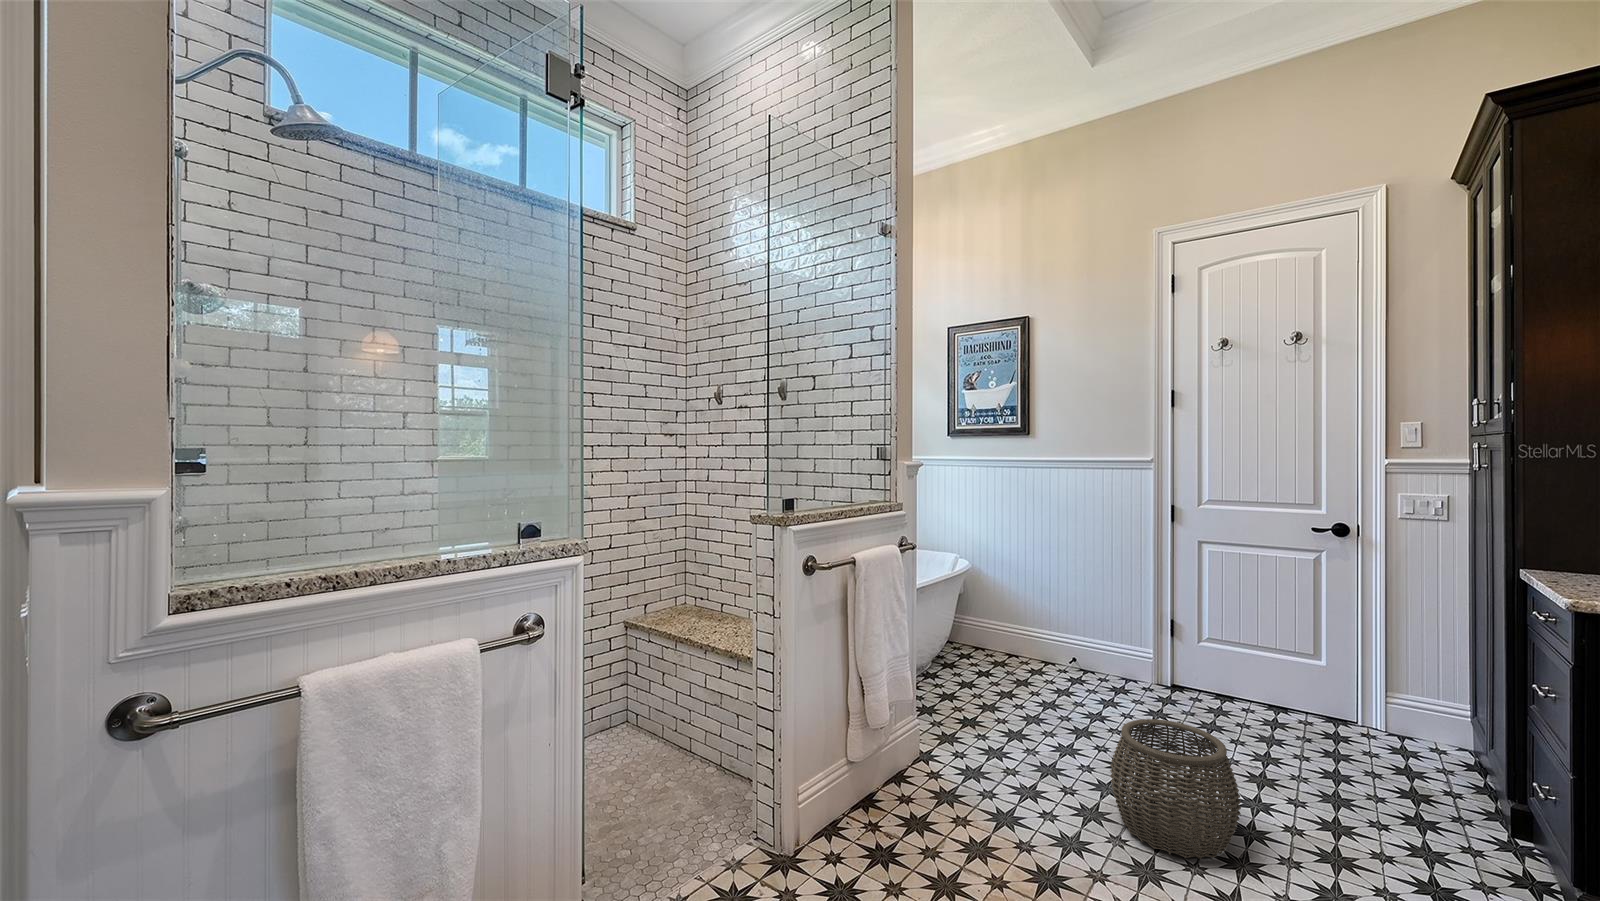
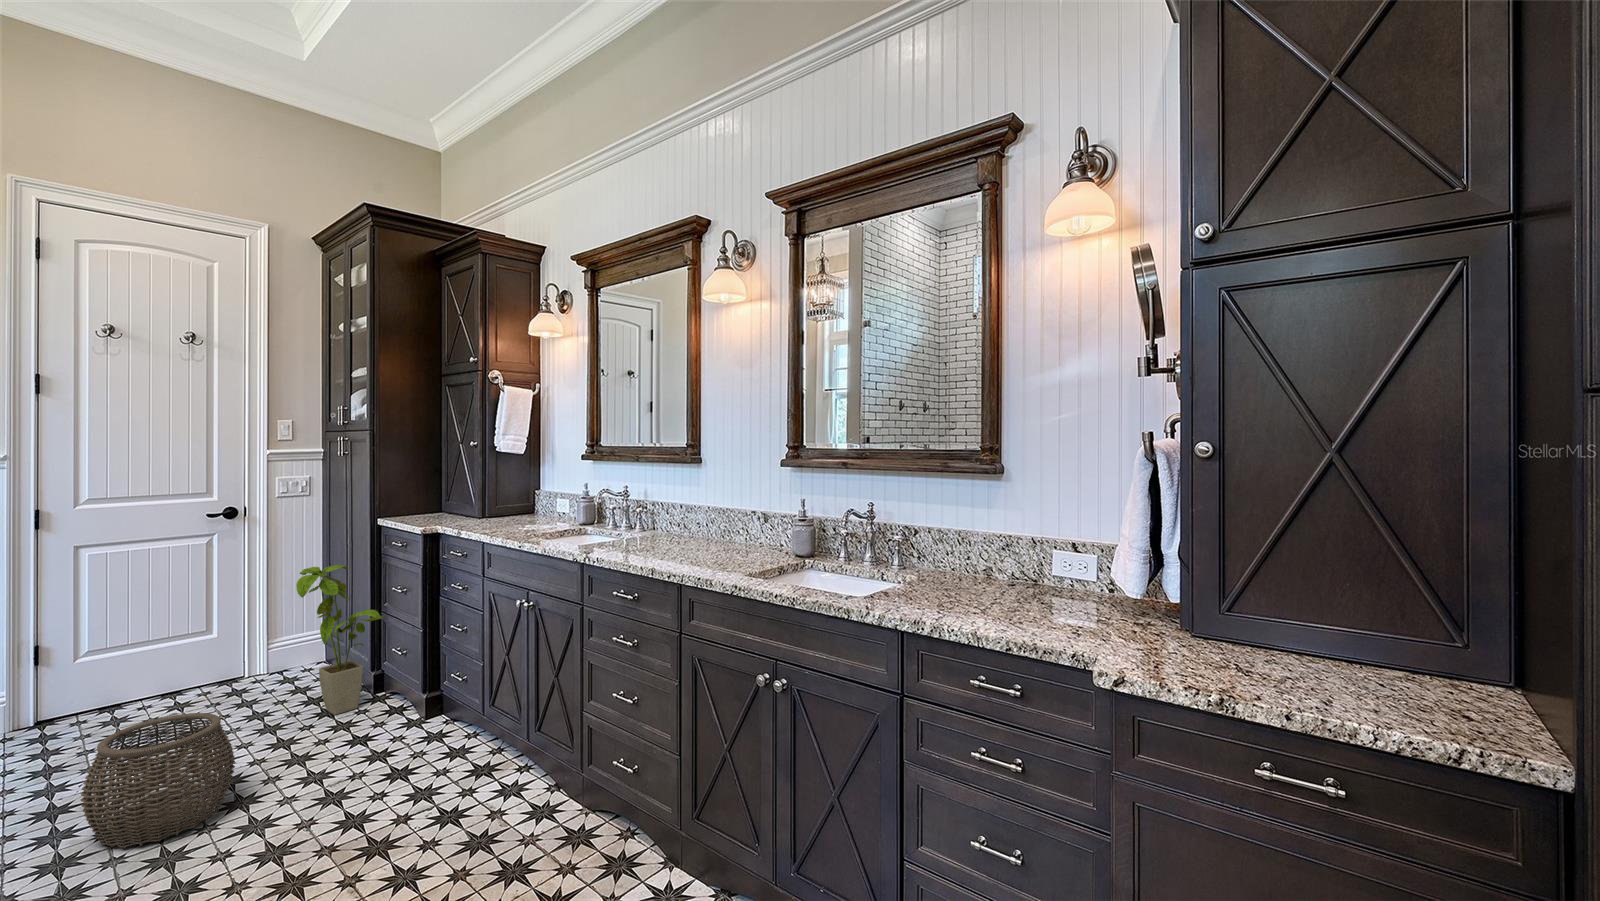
house plant: none [1364,612,1520,841] -> present [296,565,387,715]

